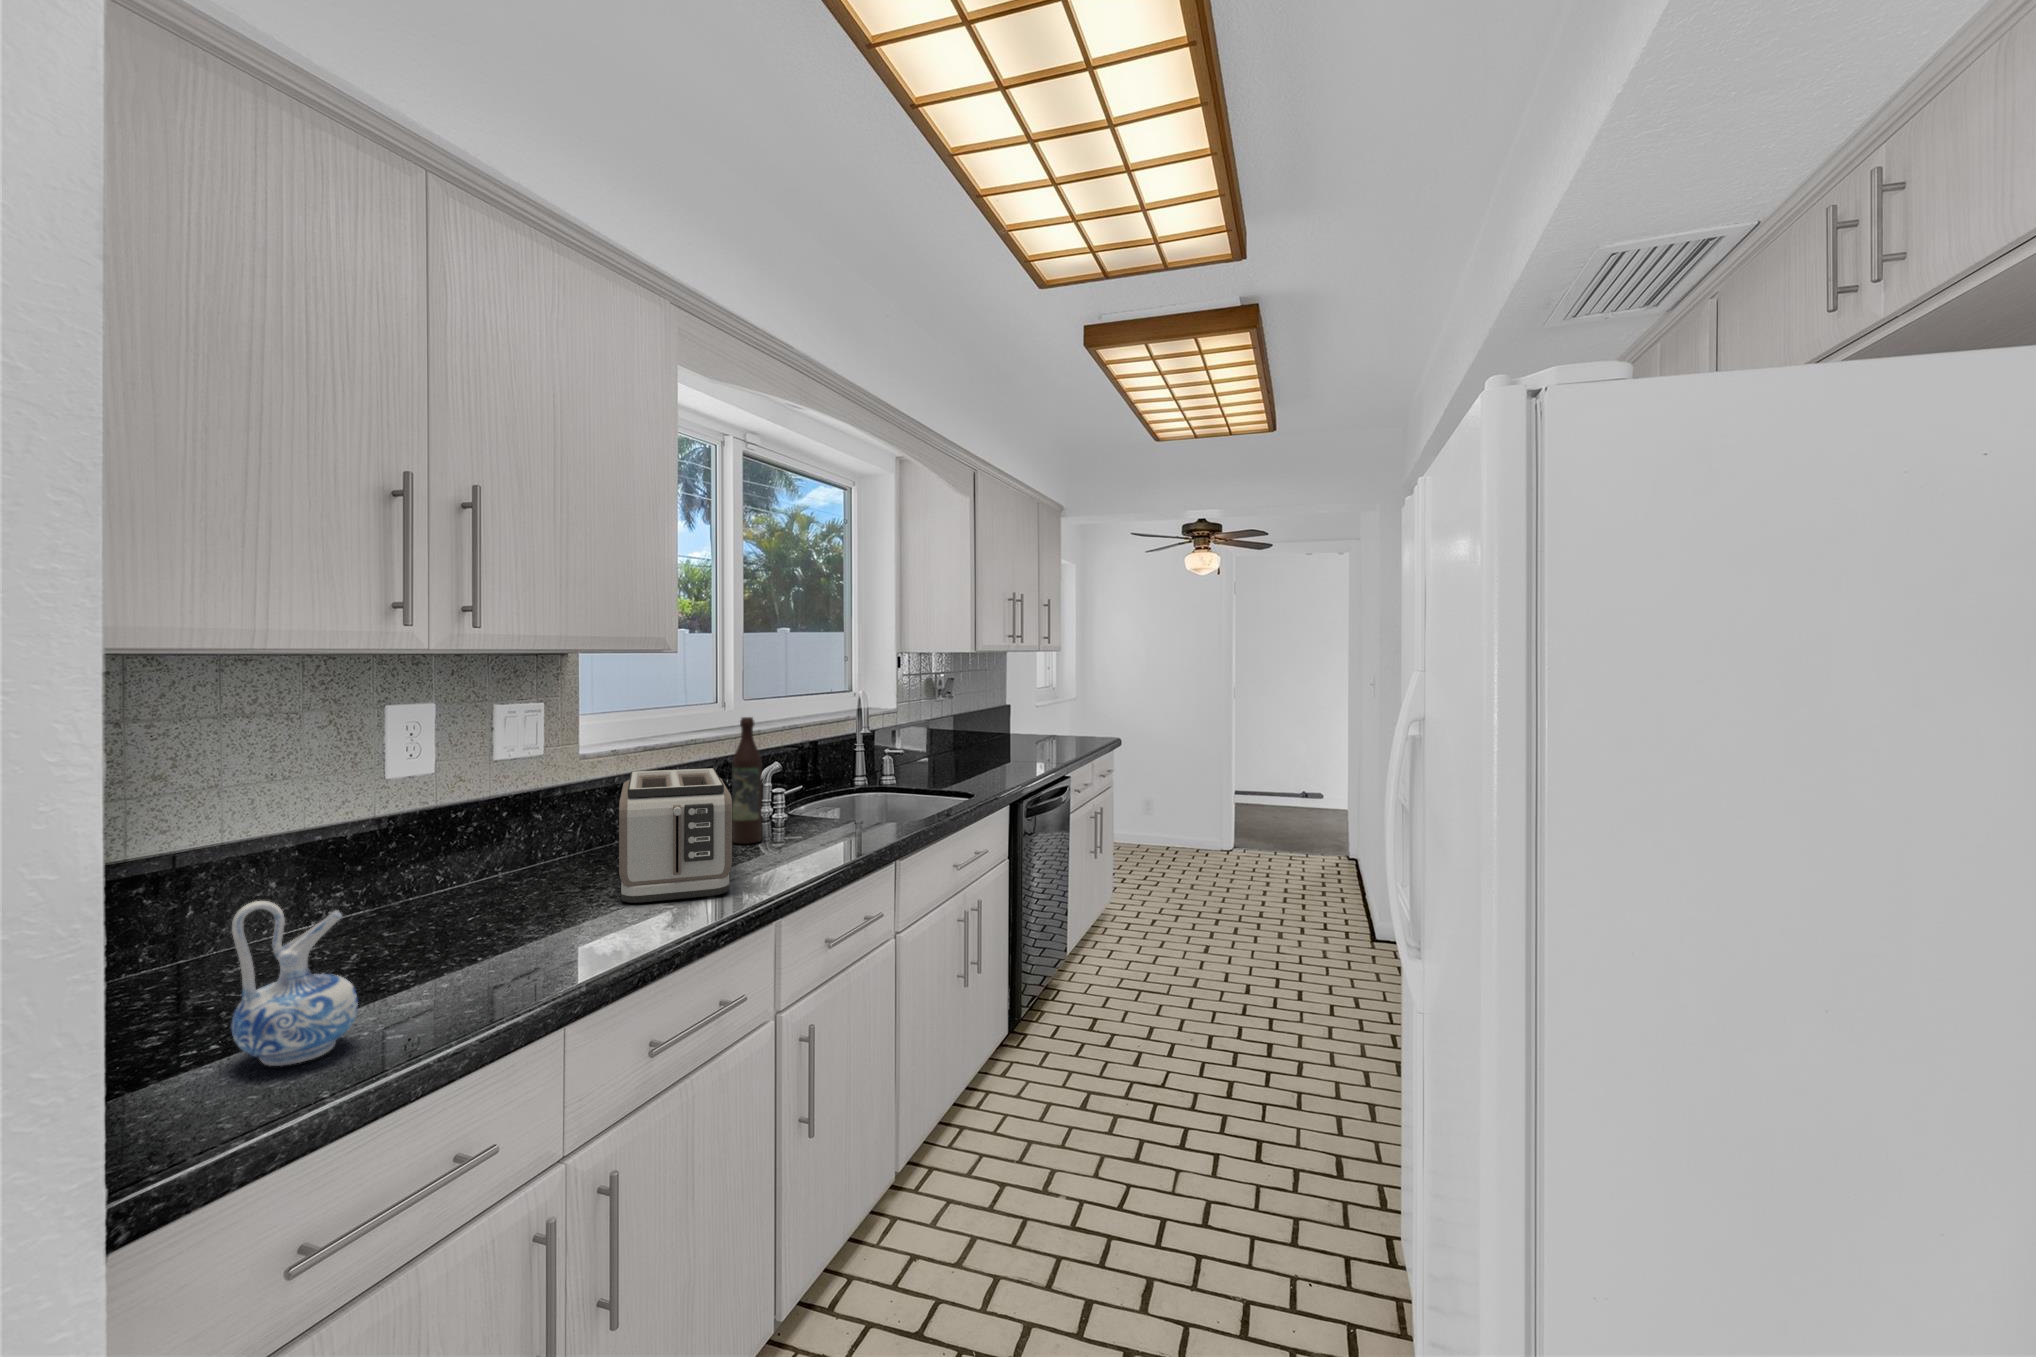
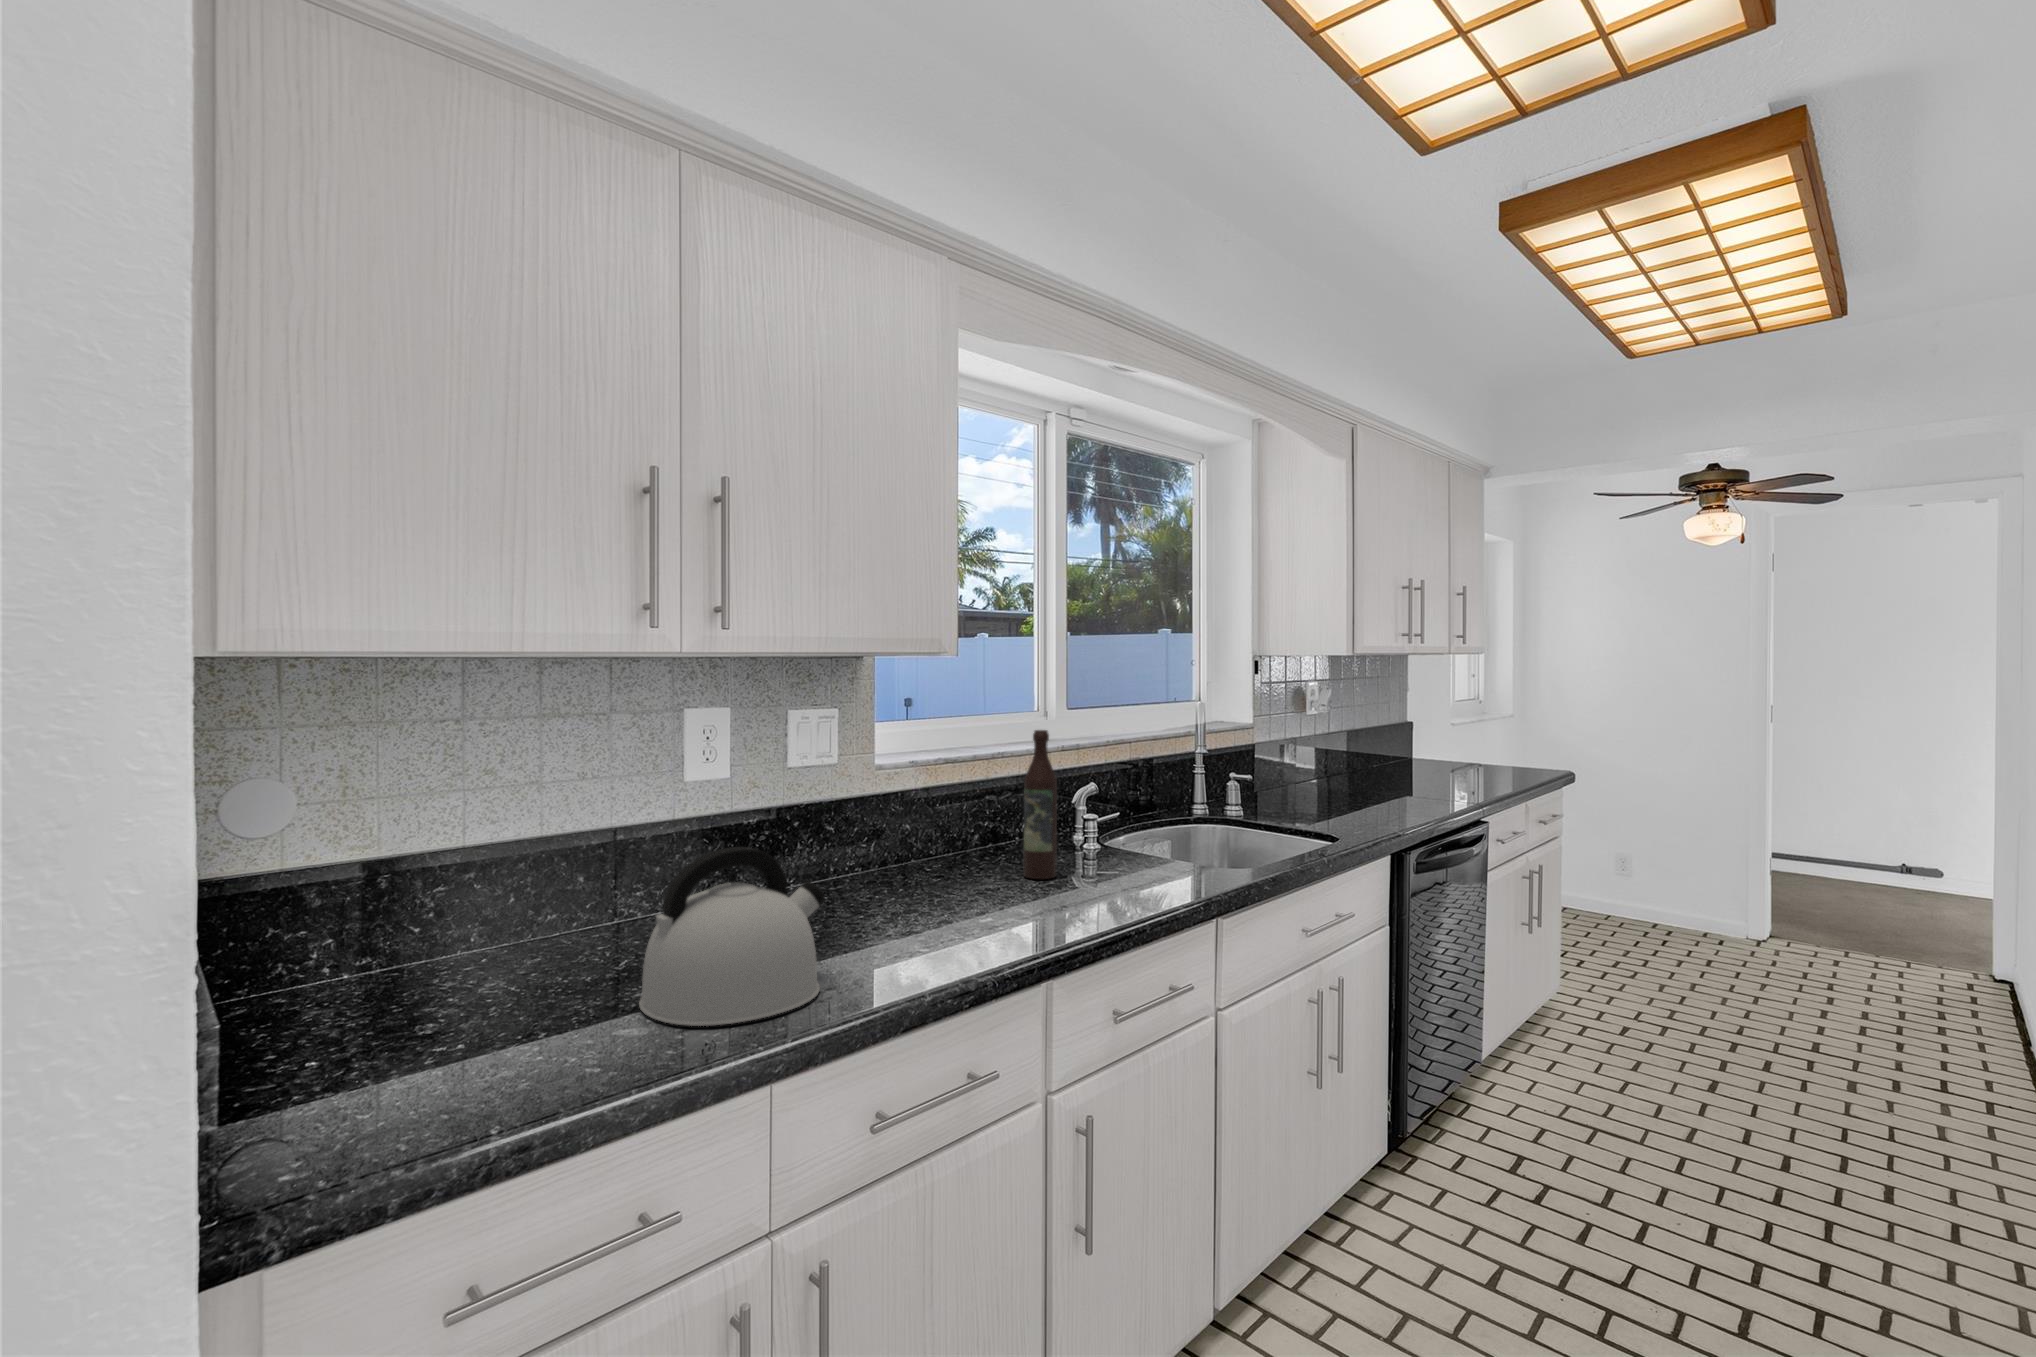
toaster: present [619,768,732,903] -> none [872,788,1002,942]
kettle: none [410,827,593,990] -> present [639,847,825,1026]
ceramic pitcher: present [231,901,358,1066] -> none [442,910,557,1085]

